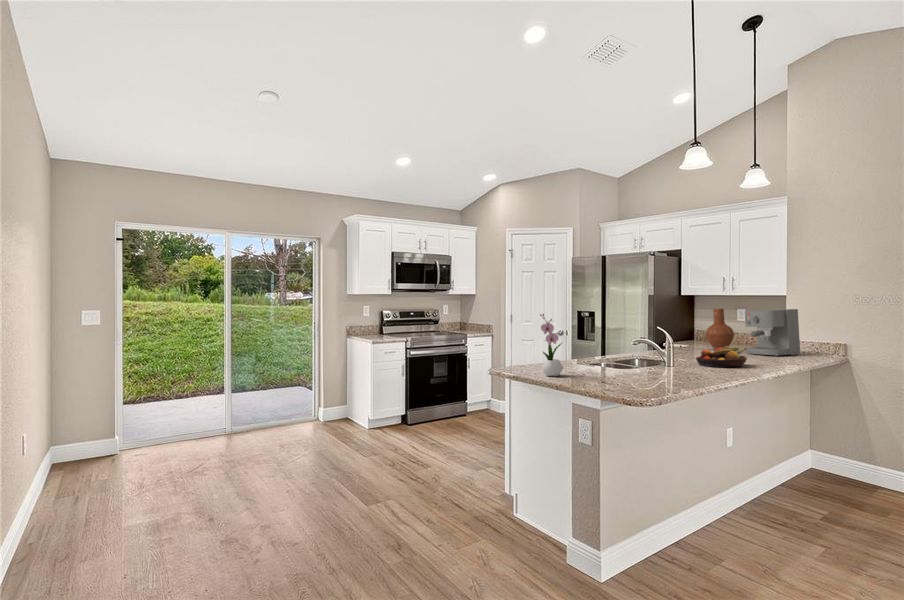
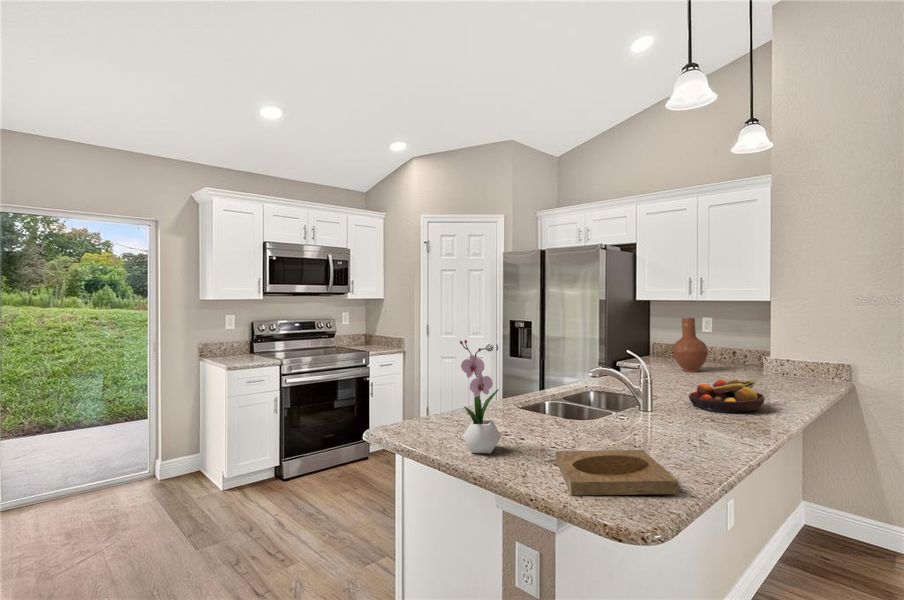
coffee maker: present [745,309,800,356] -> none [728,319,799,383]
tray: none [593,372,651,388] -> present [556,450,678,495]

